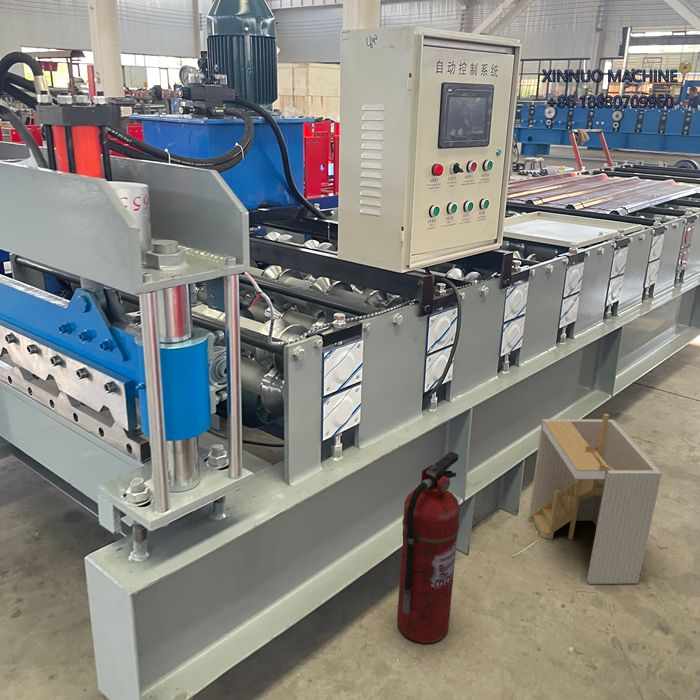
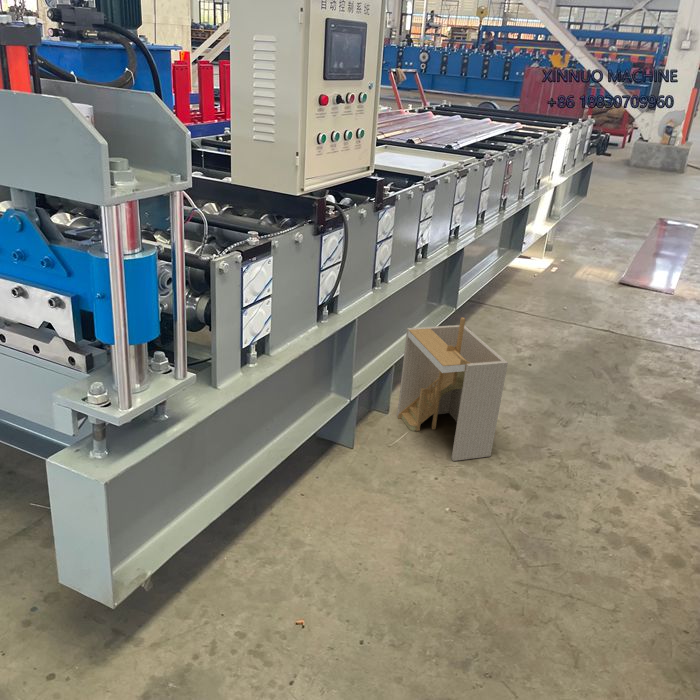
fire extinguisher: present [397,451,460,643] -> none [302,355,355,523]

